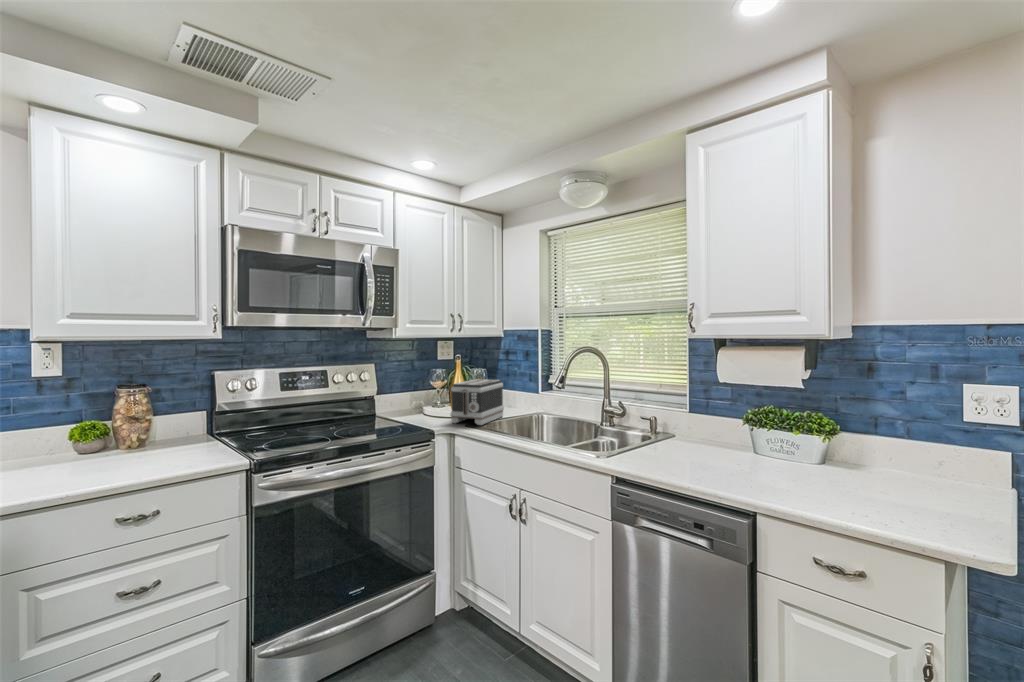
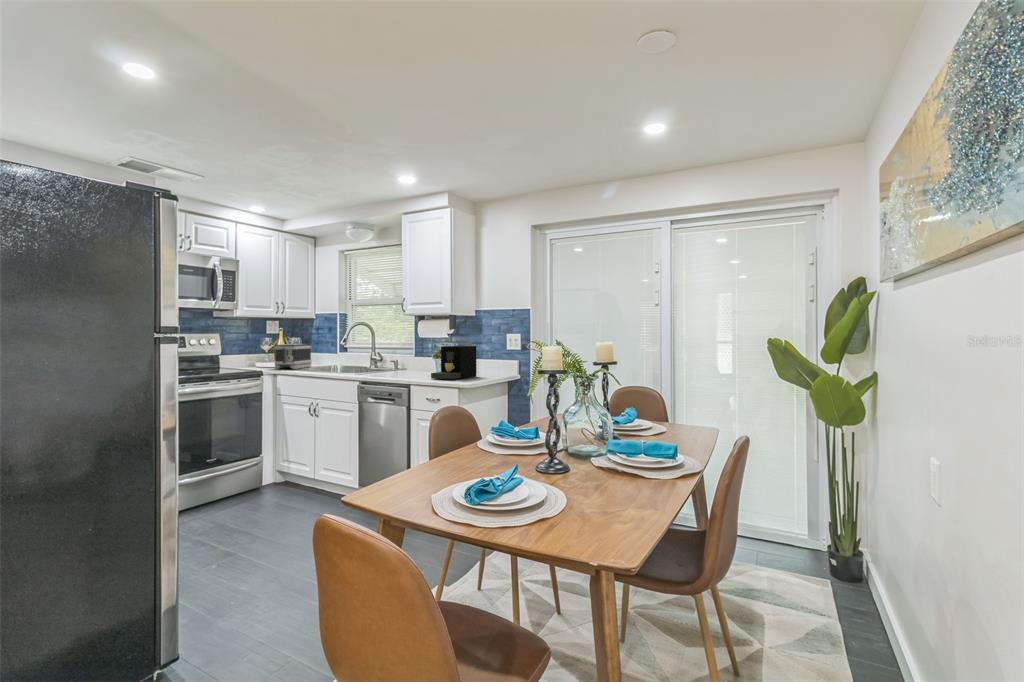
coffee maker: none [789,404,878,503] -> present [431,346,476,379]

